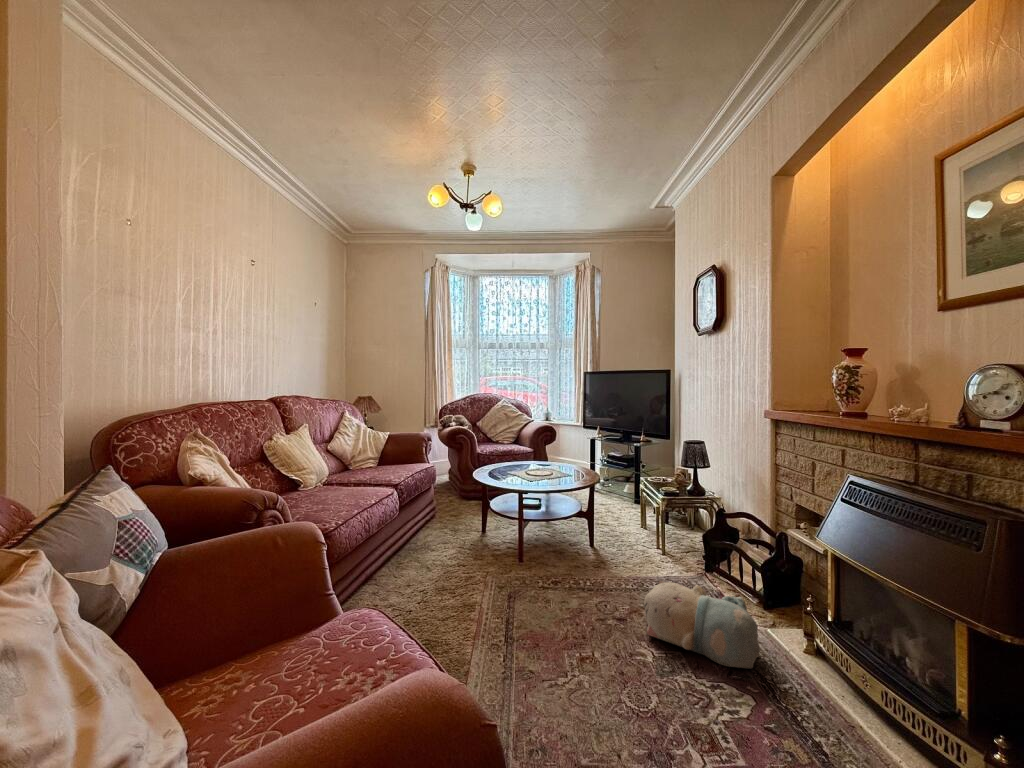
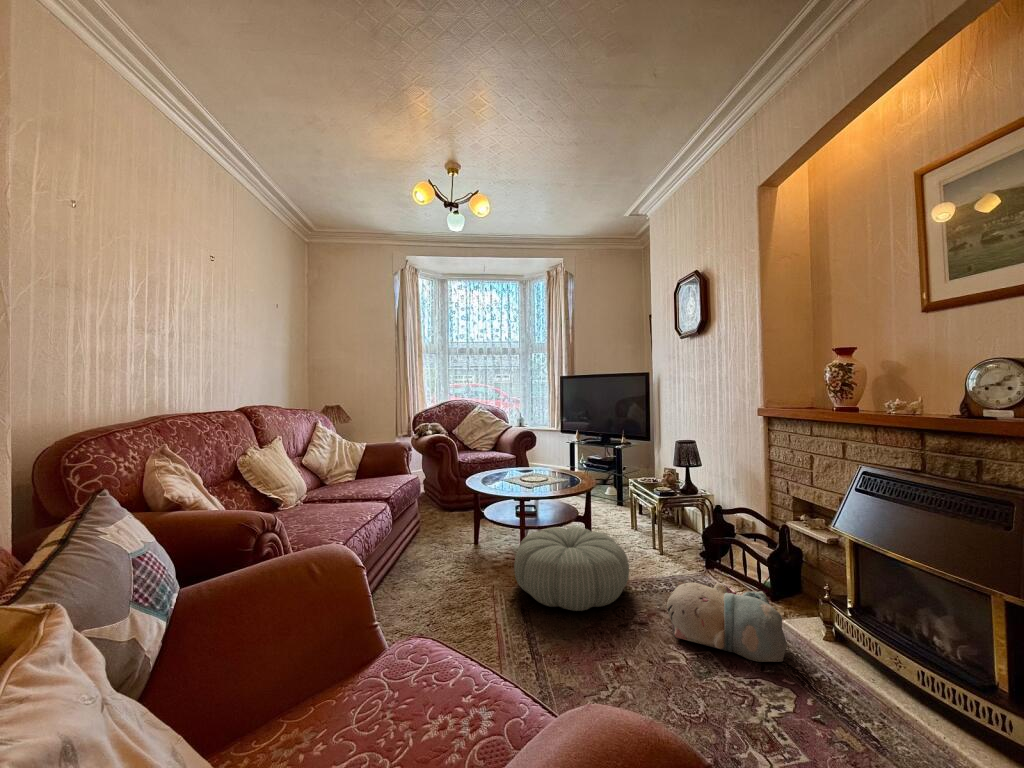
pouf: none [505,520,616,601] -> present [514,527,629,611]

